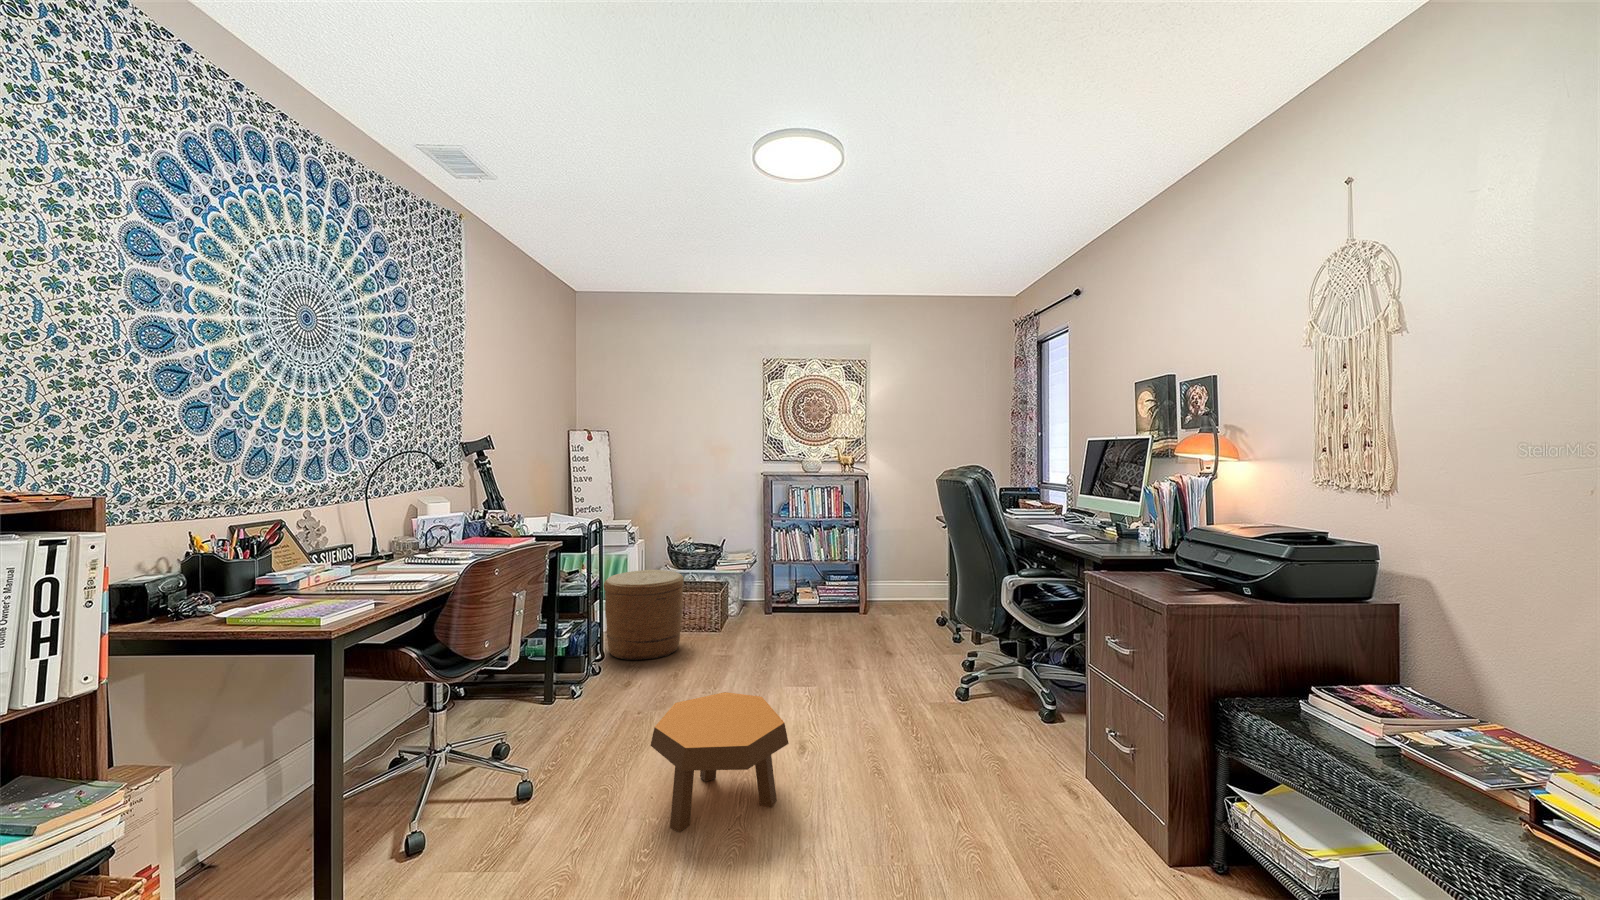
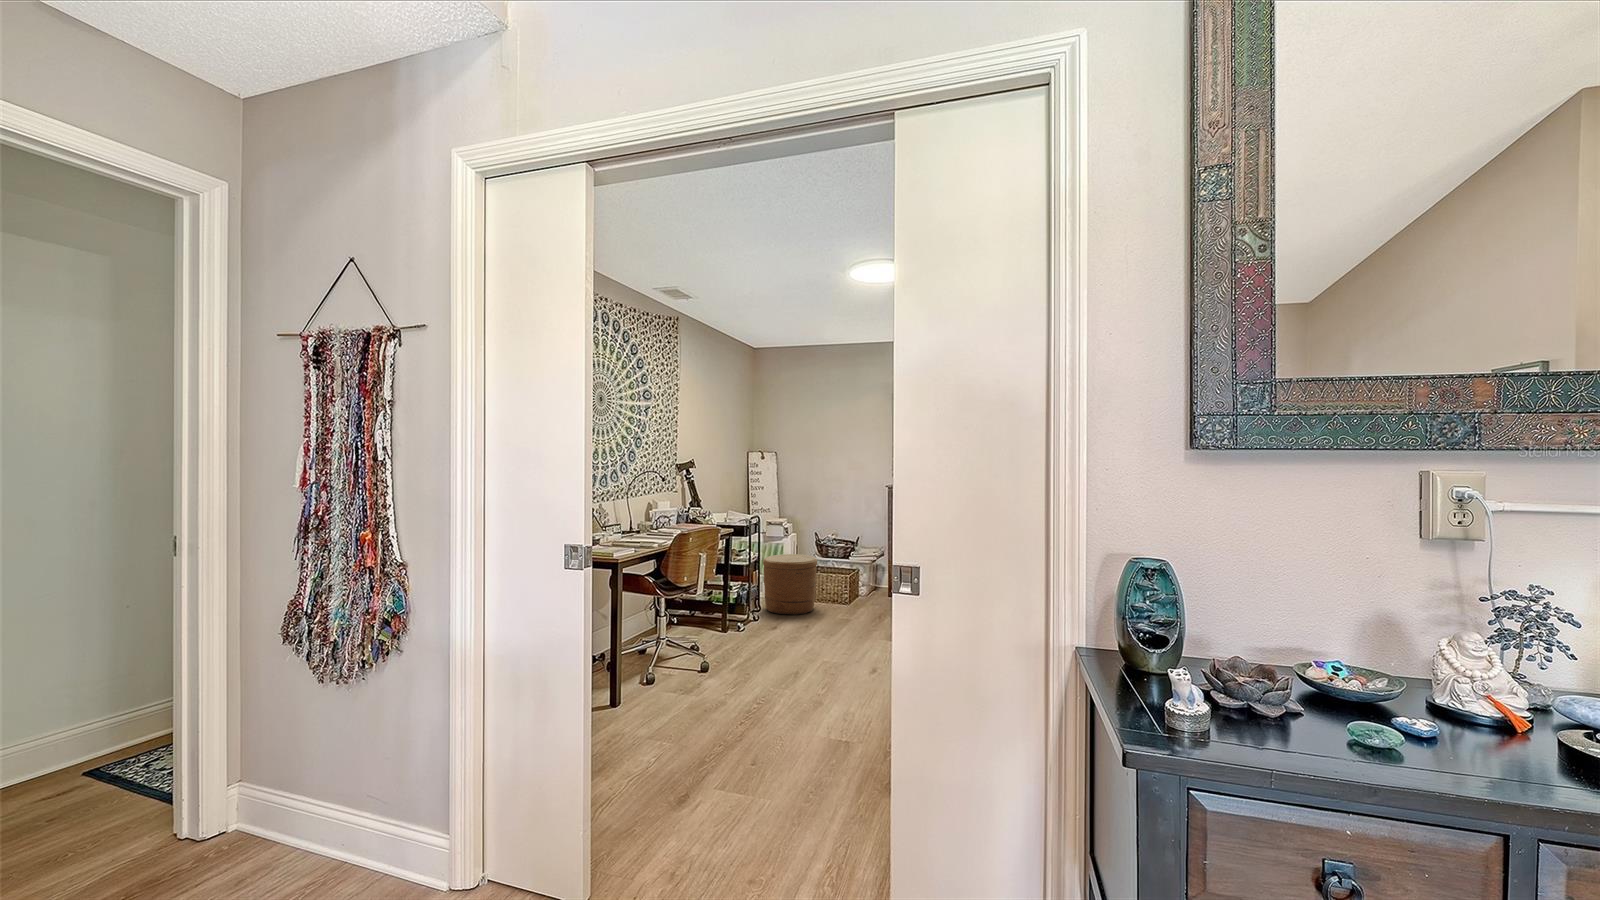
footstool: present [651,692,789,832] -> none [768,624,845,691]

